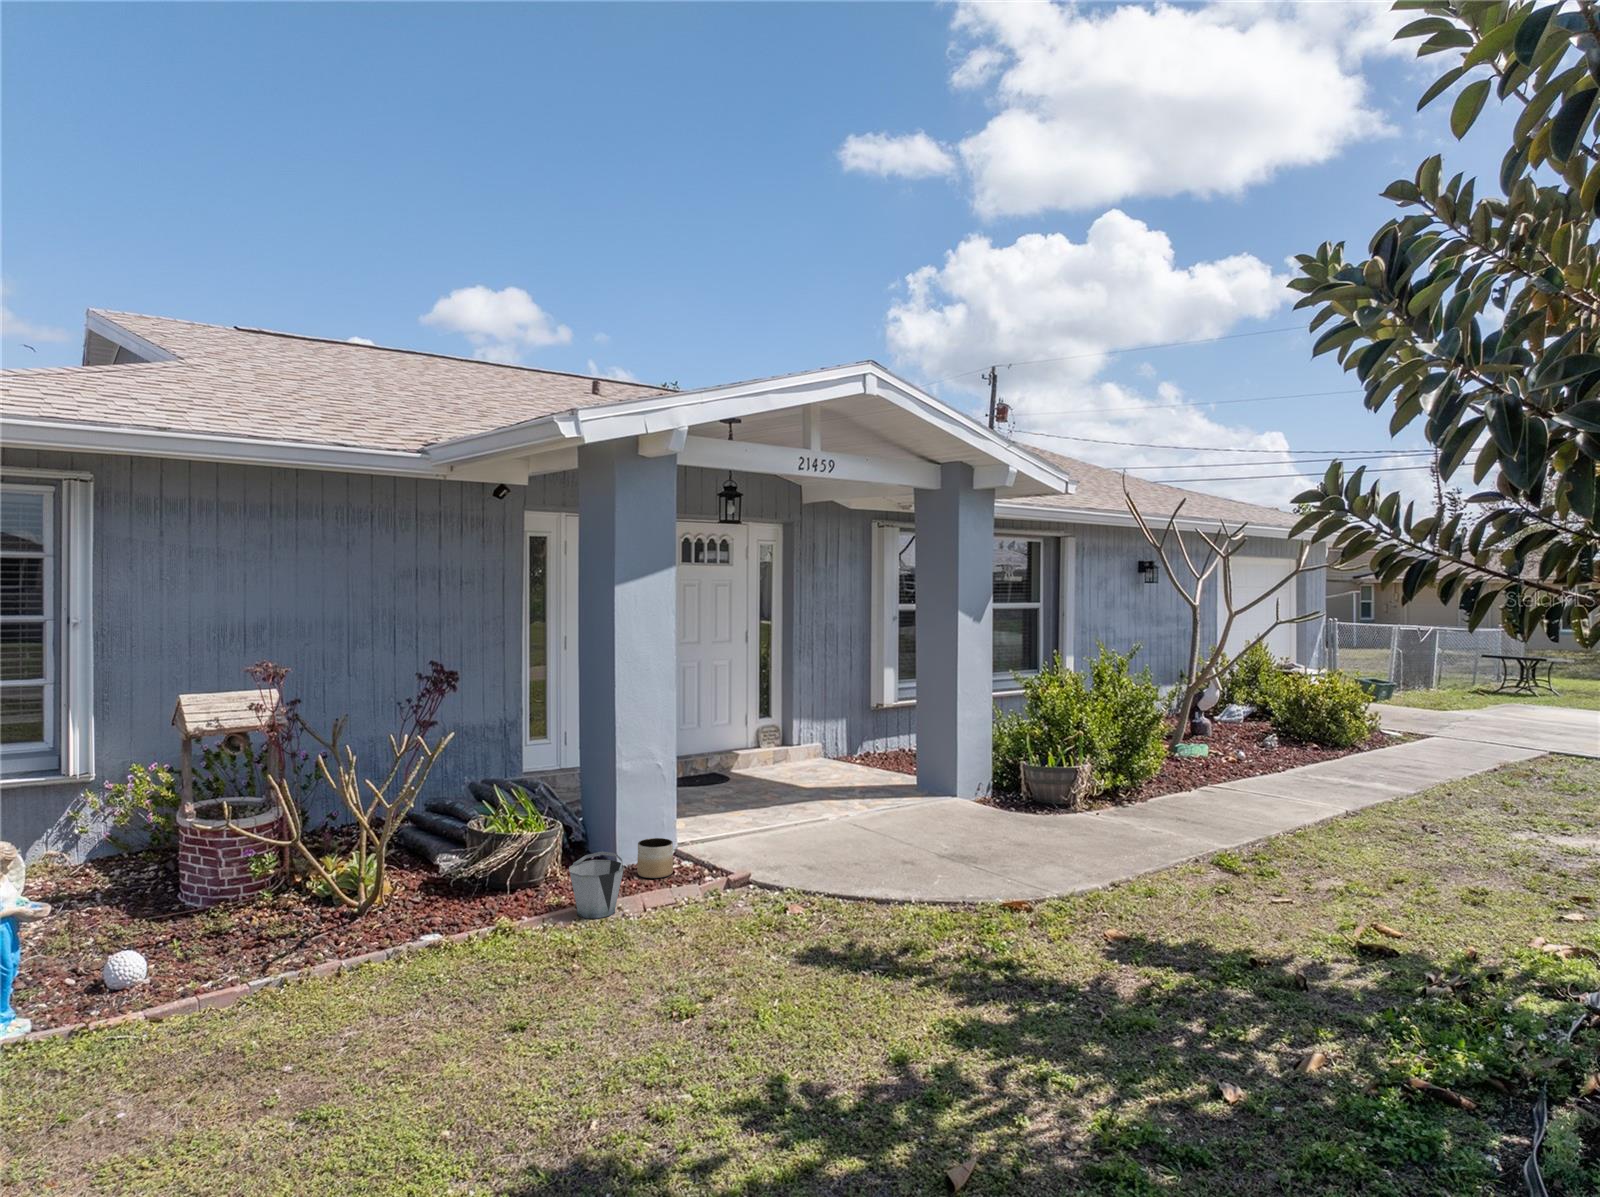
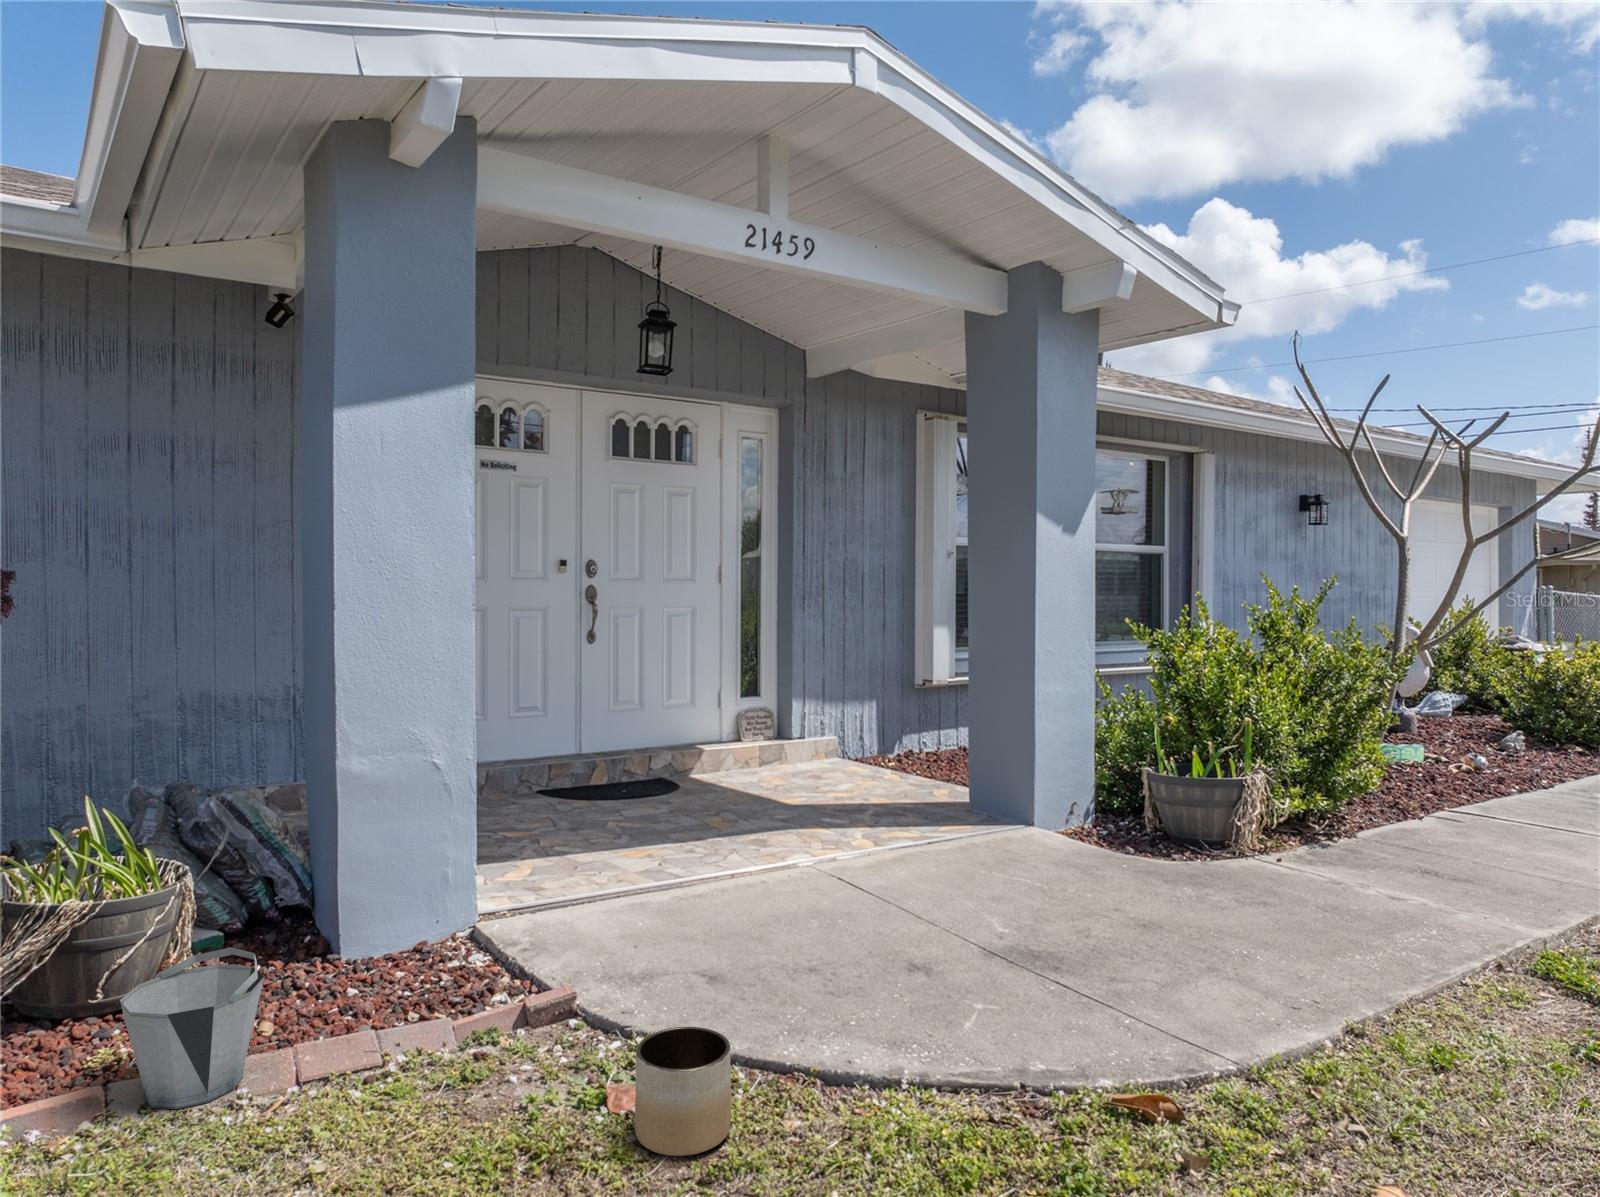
planter: present [637,838,673,879] -> present [635,1027,731,1157]

